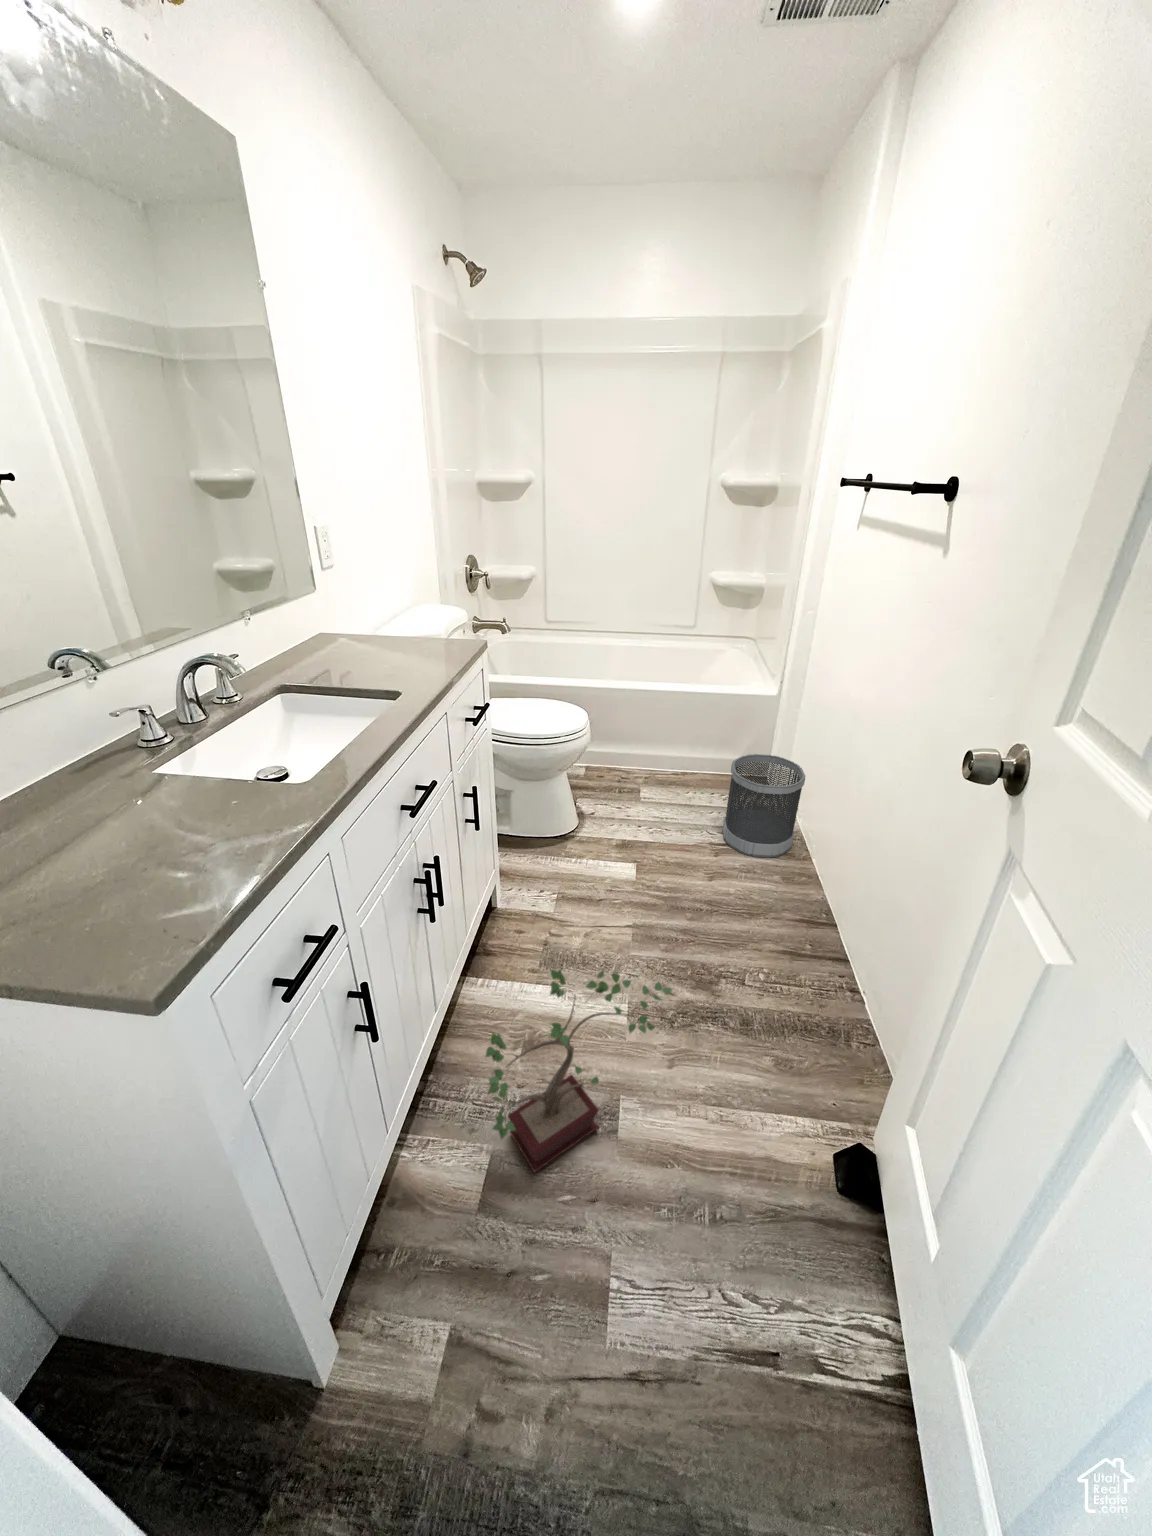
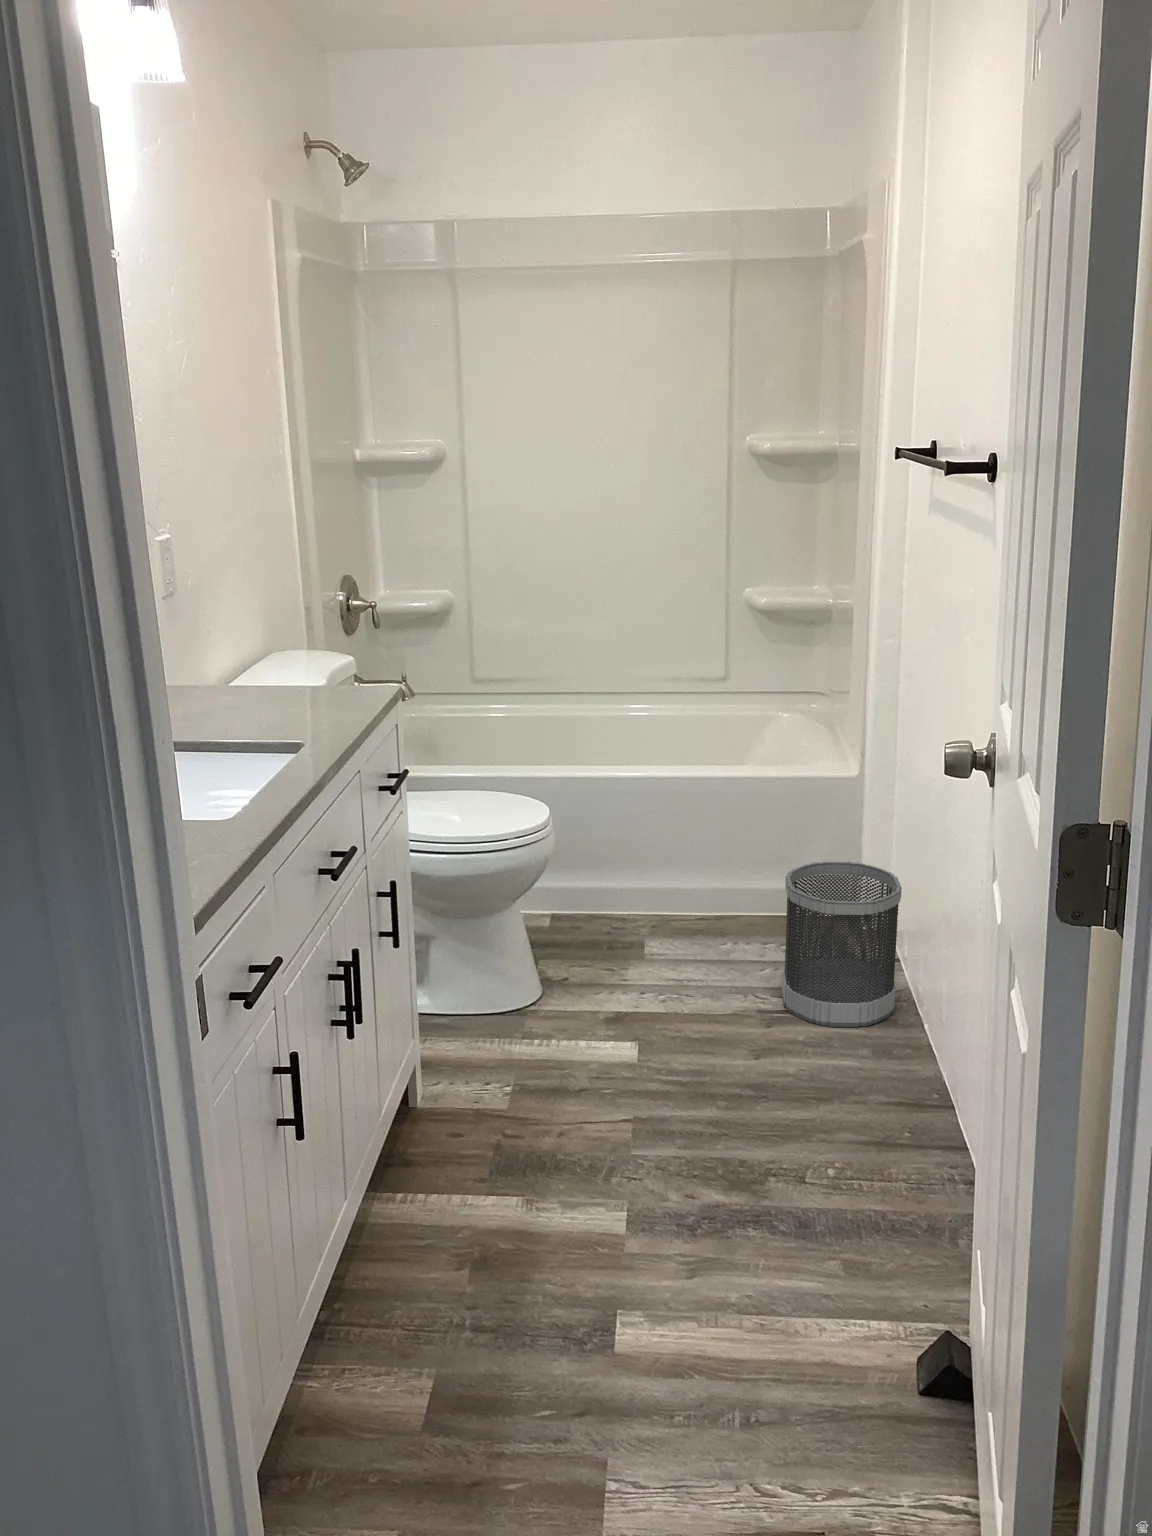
potted plant: present [486,969,672,1172] -> none [433,1076,679,1387]

